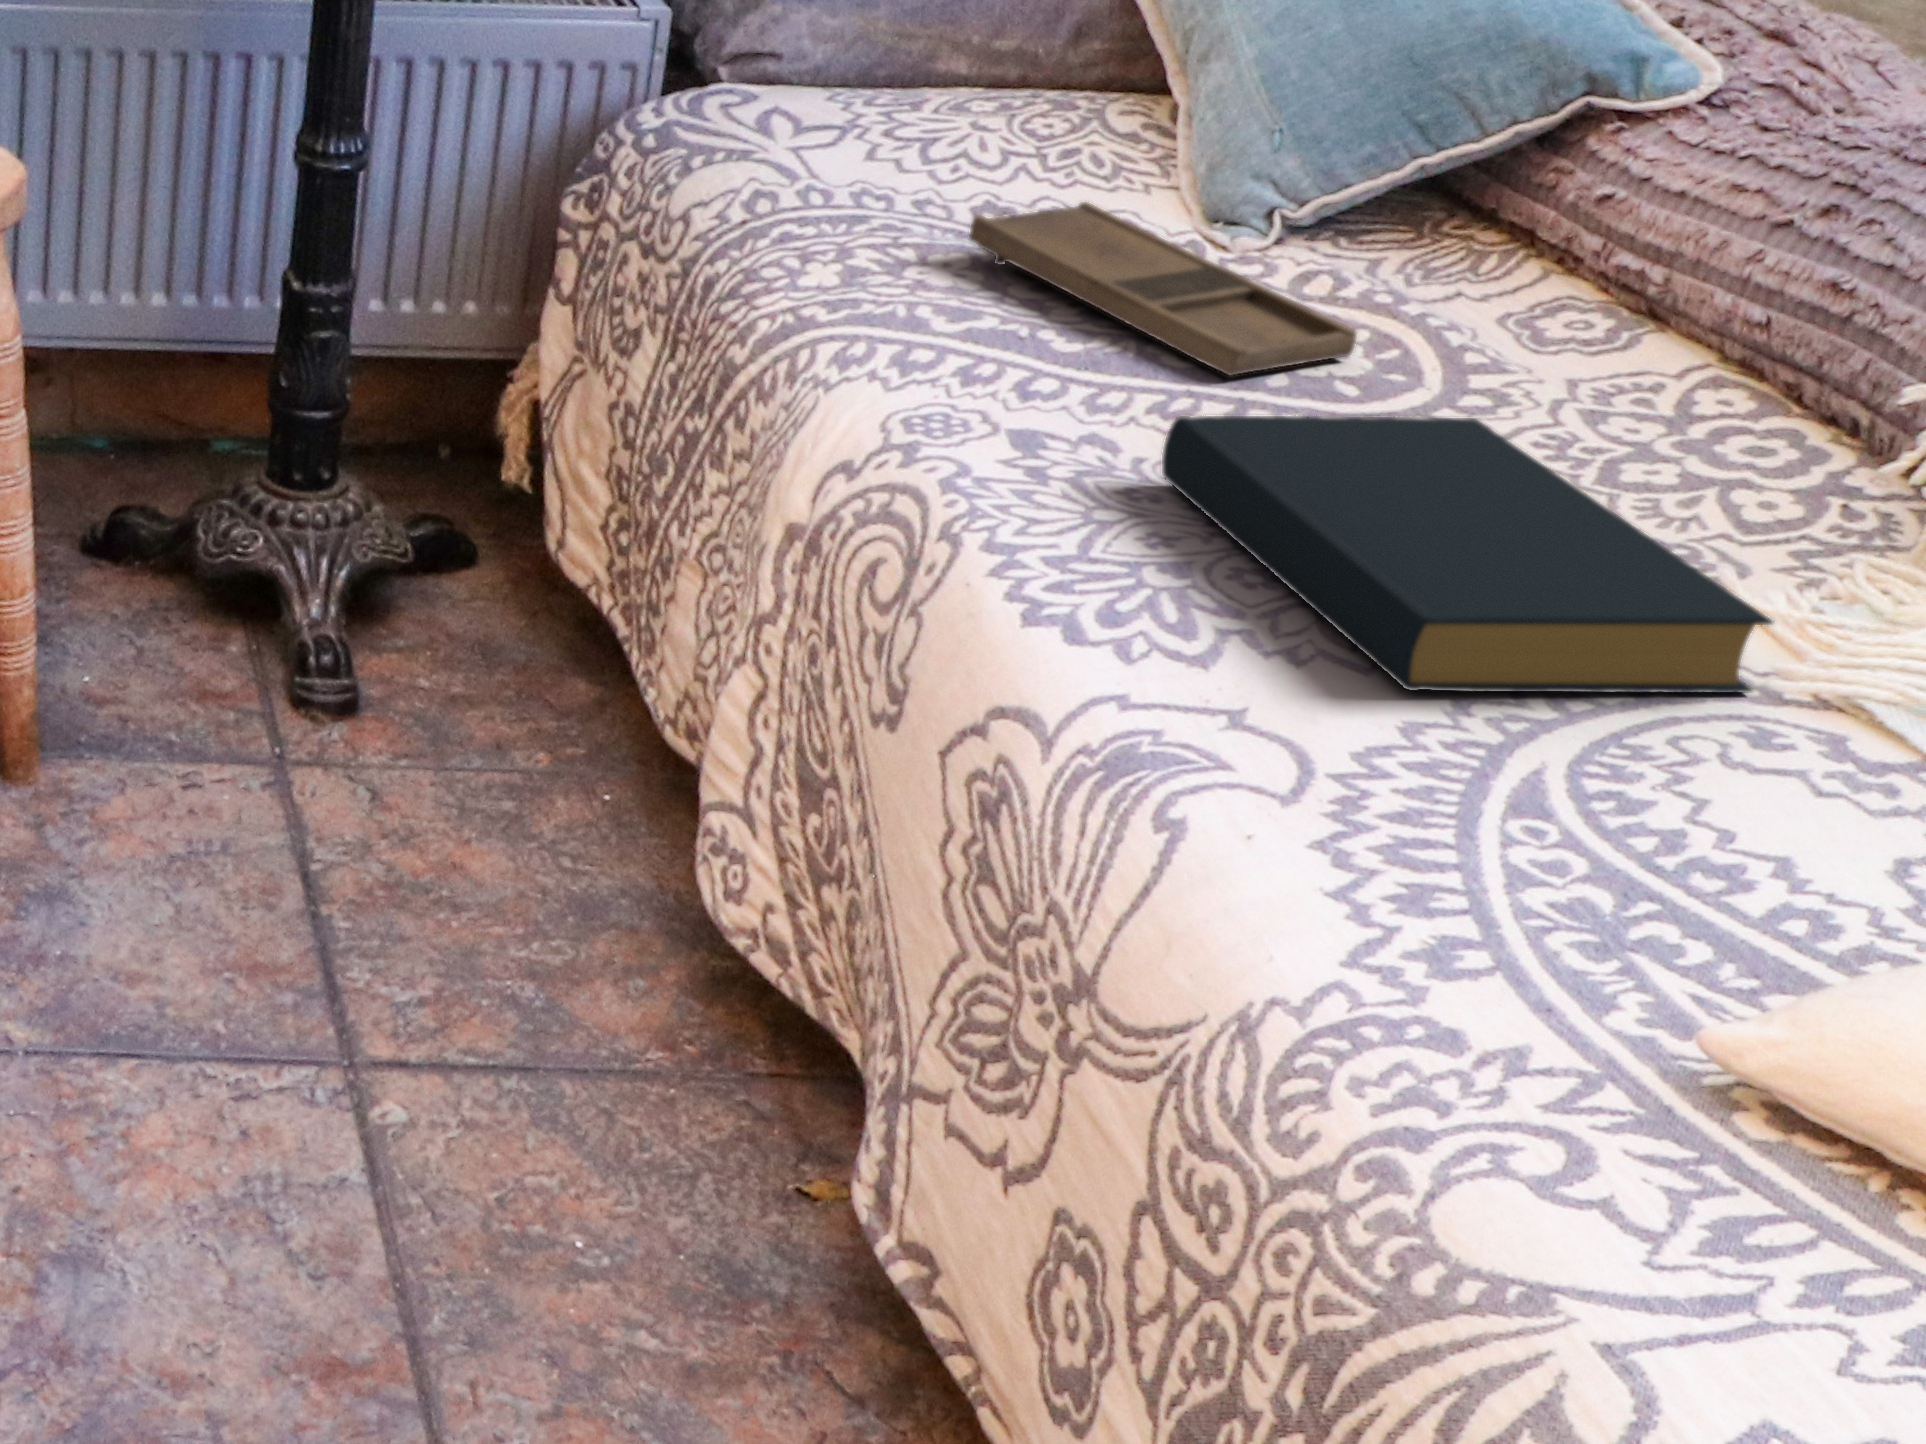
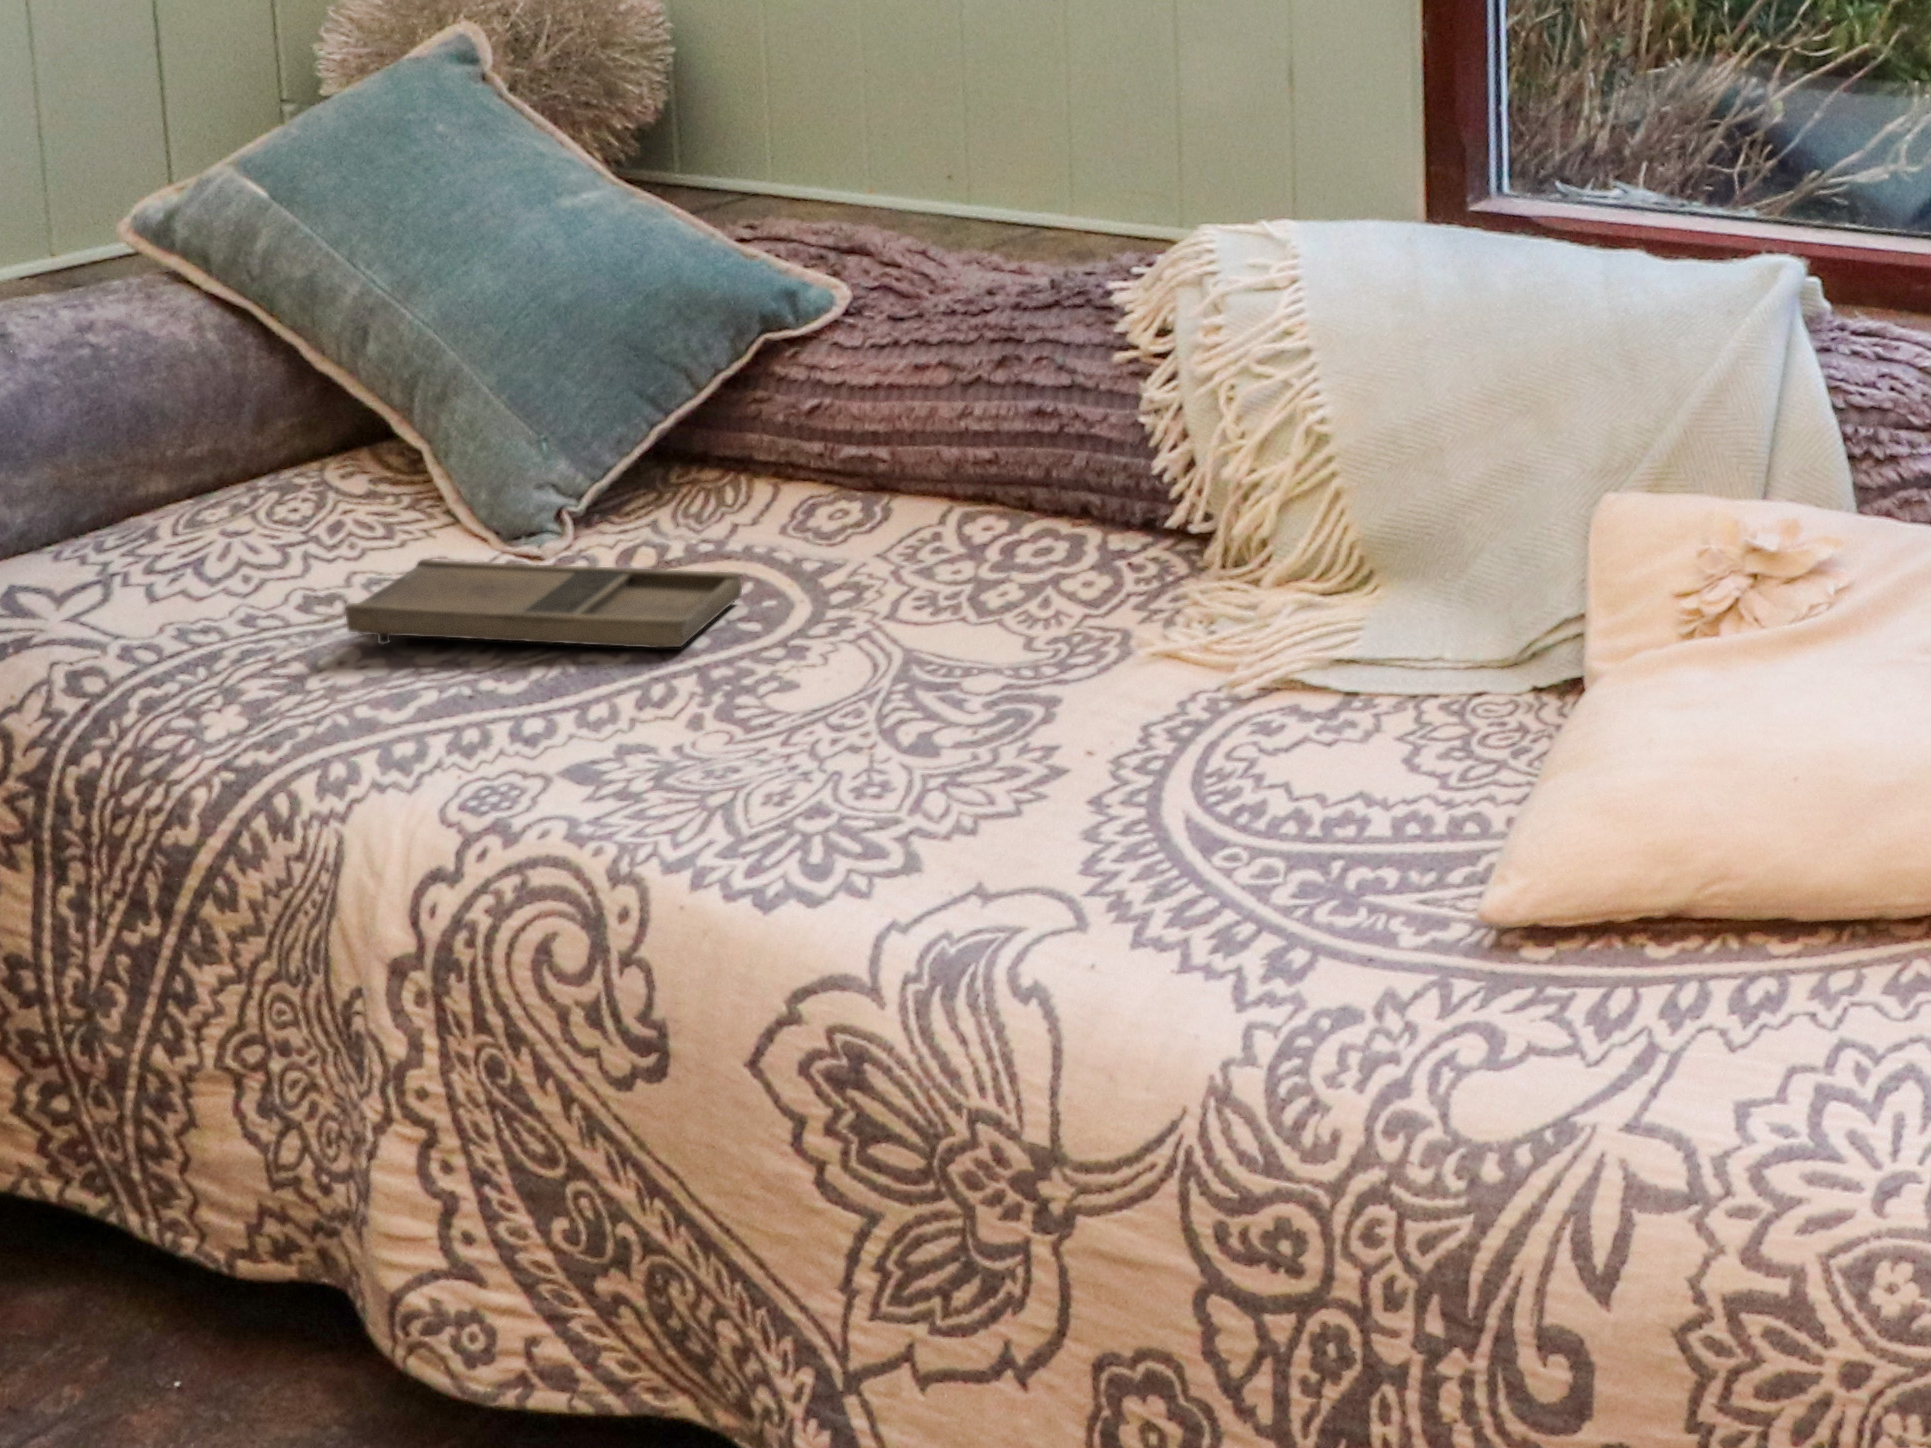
hardback book: present [1162,416,1773,693] -> none [729,591,1241,794]

